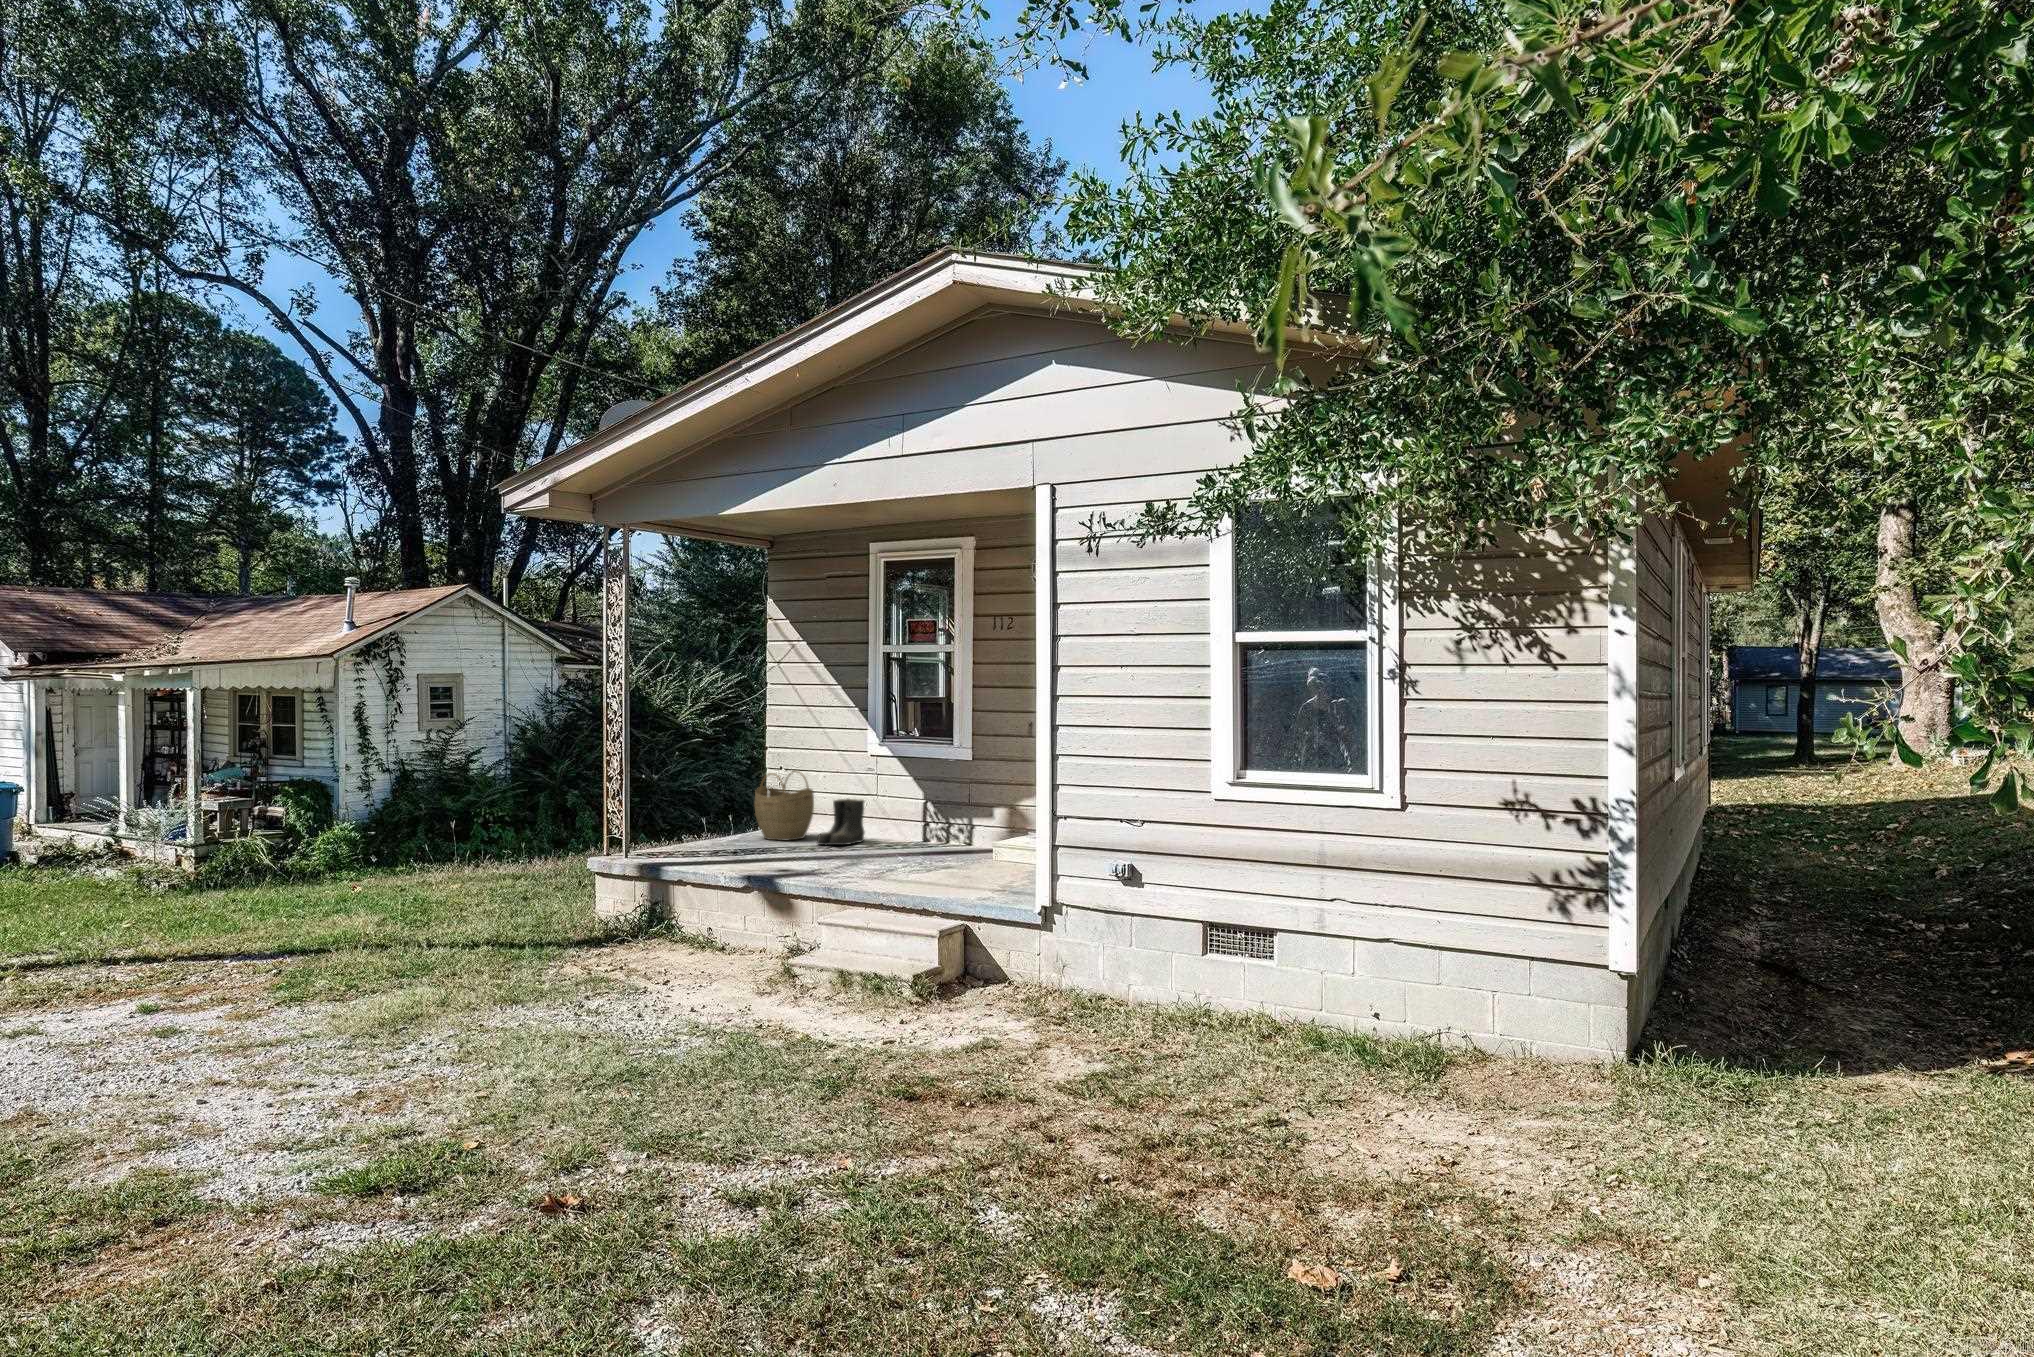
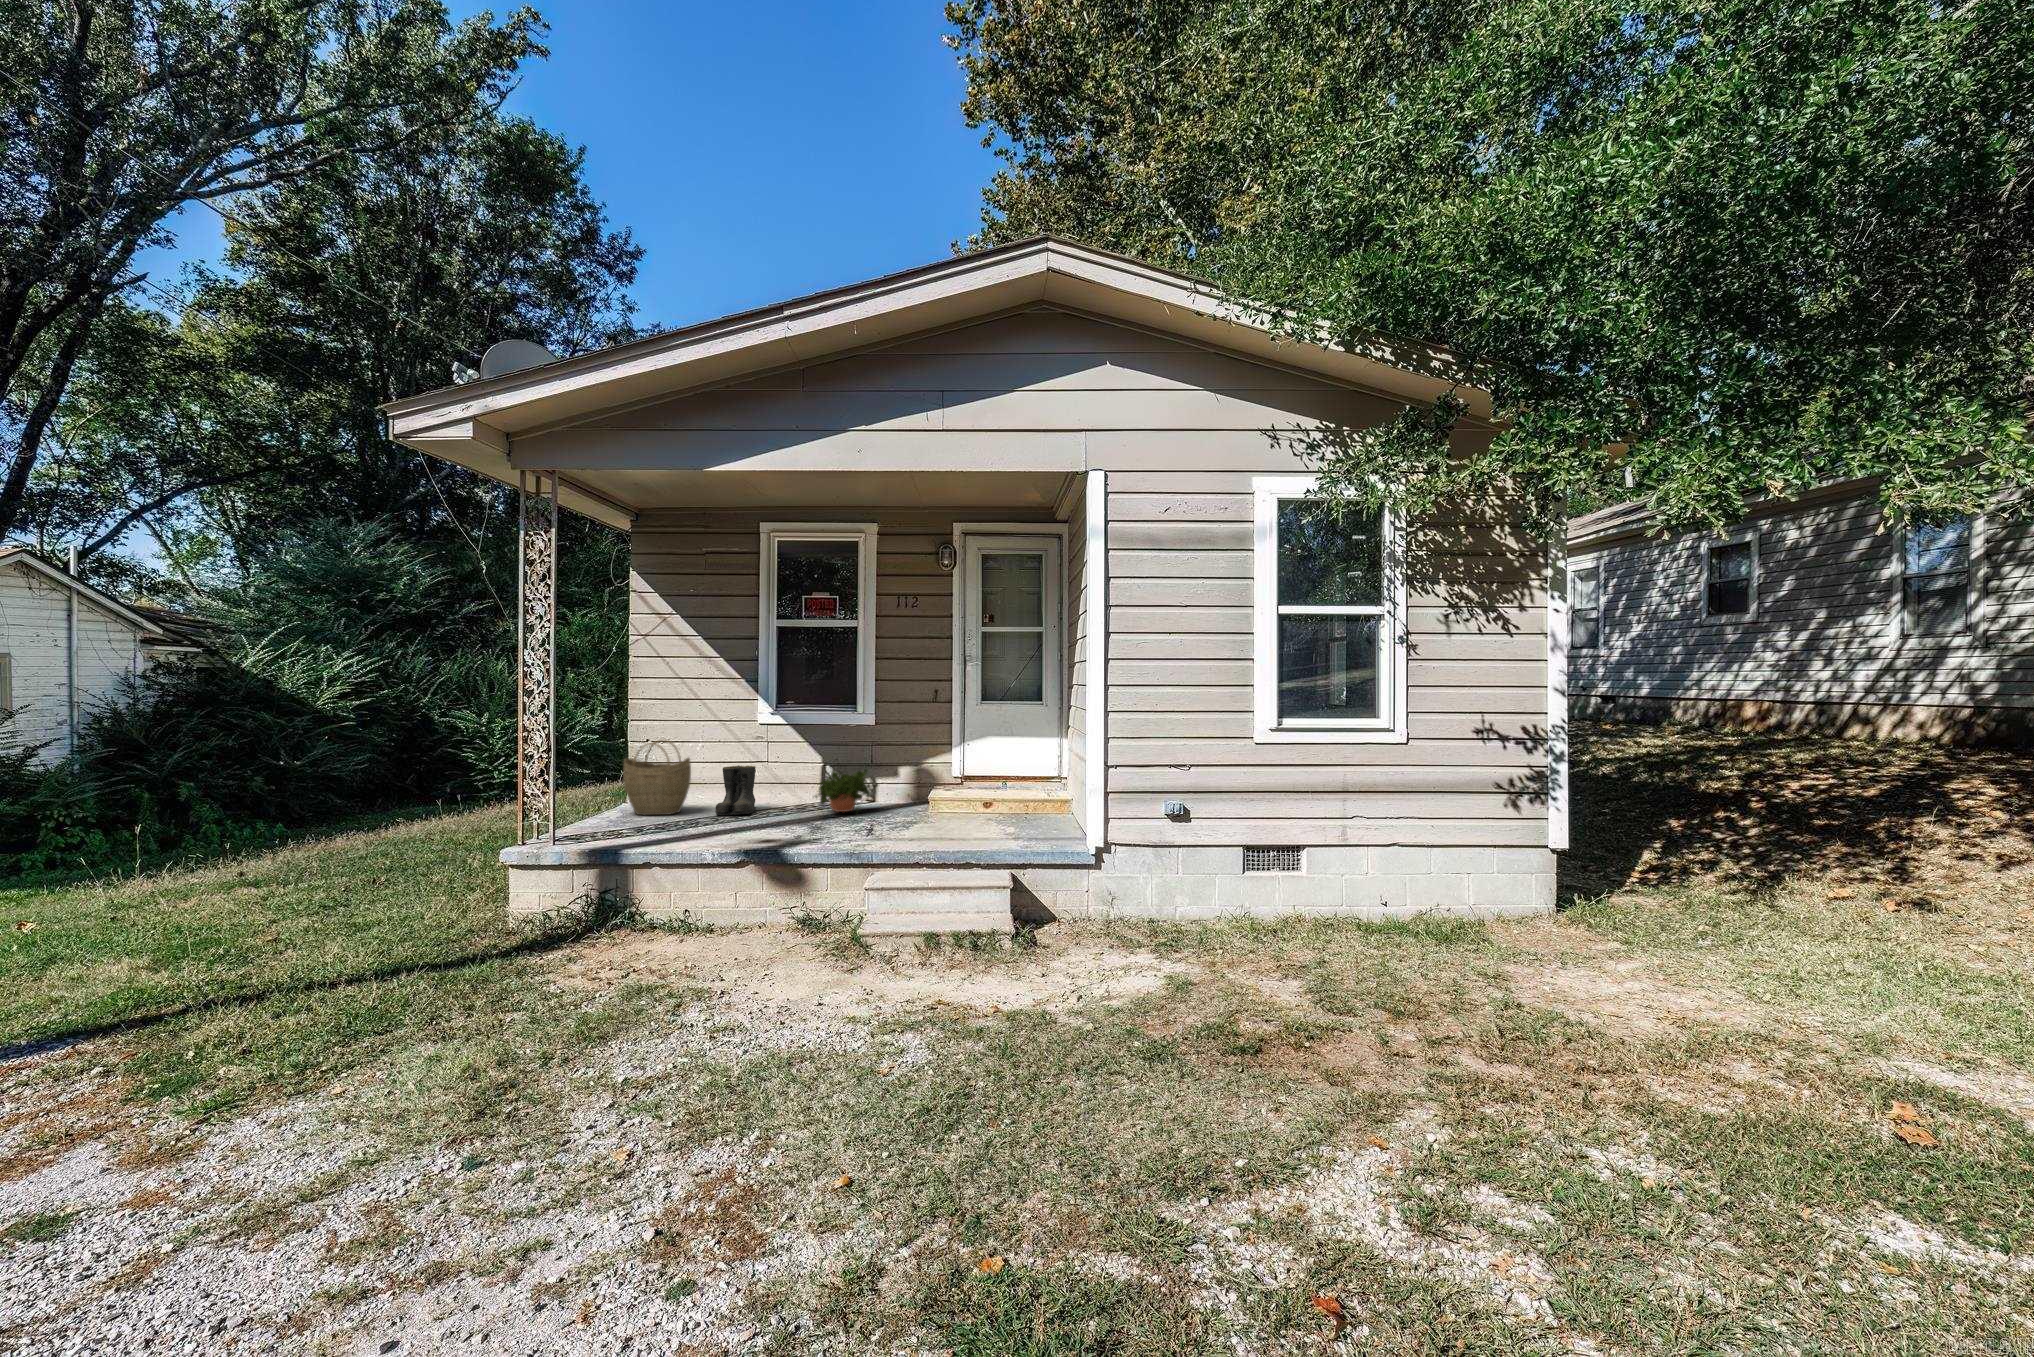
potted plant: none [888,807,955,854] -> present [815,770,870,812]

